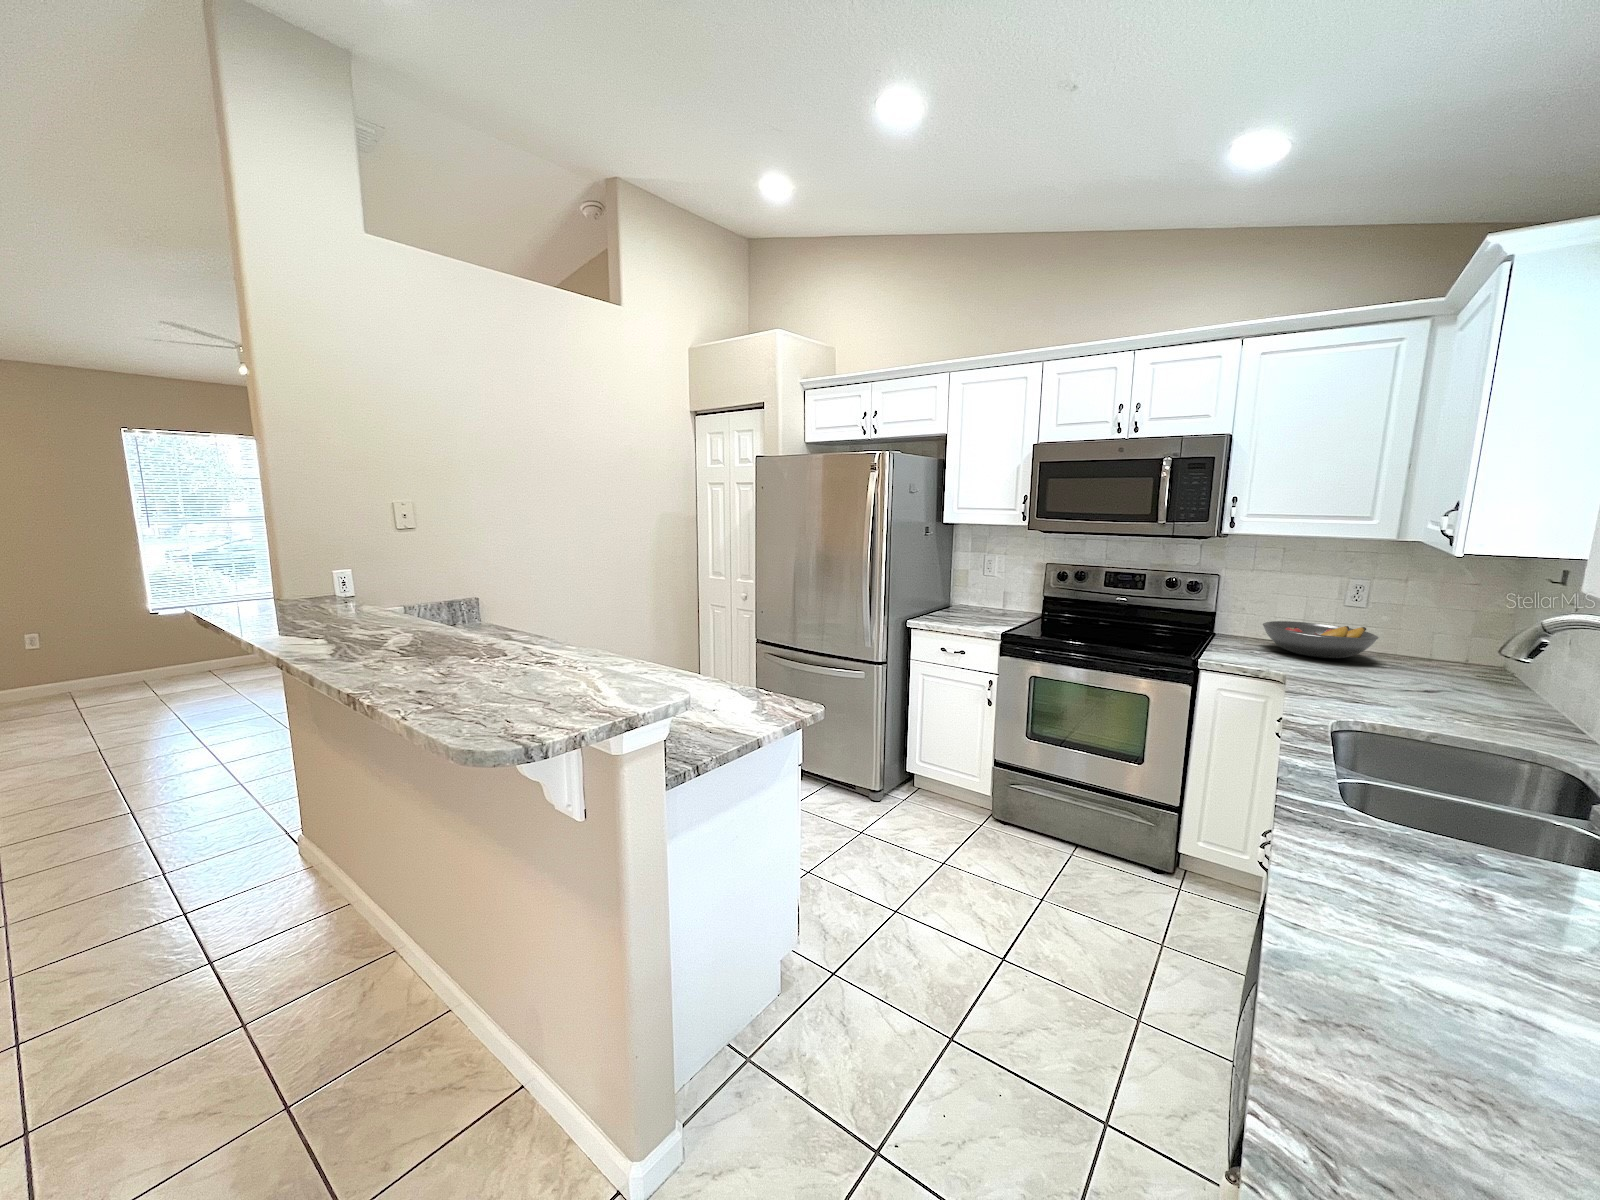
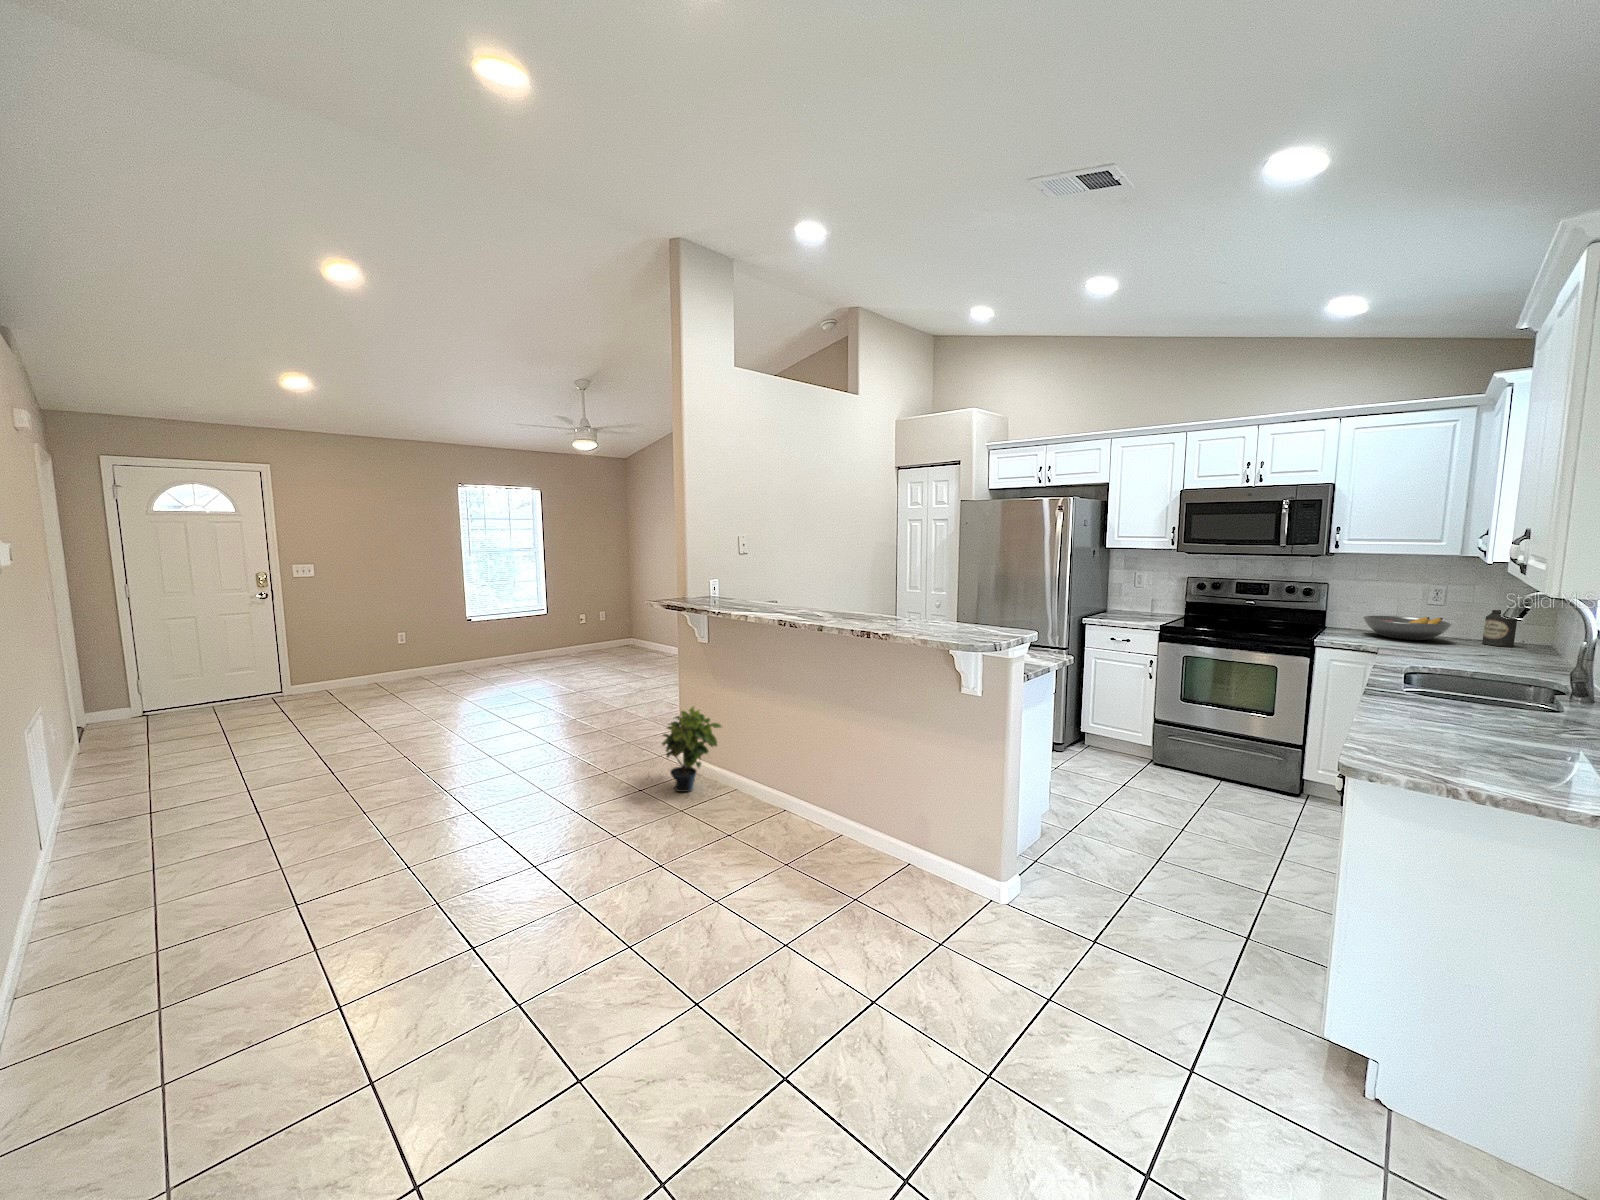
canister: none [1415,617,1464,669] -> present [1482,610,1517,647]
potted plant: none [209,765,329,901] -> present [662,707,721,792]

